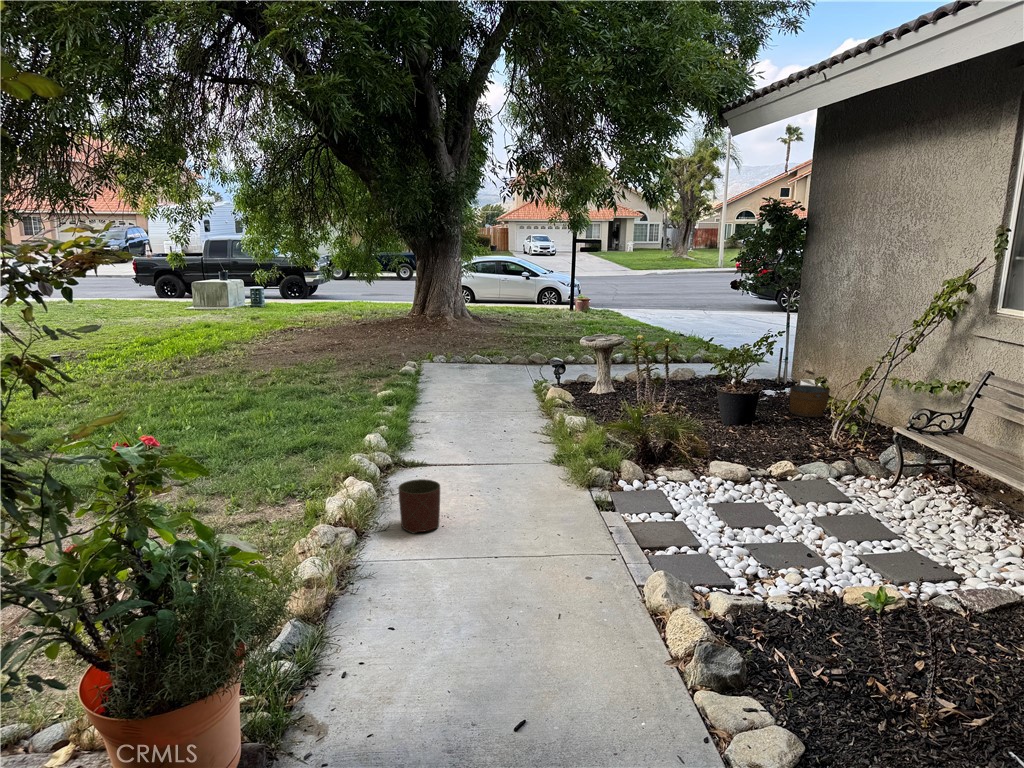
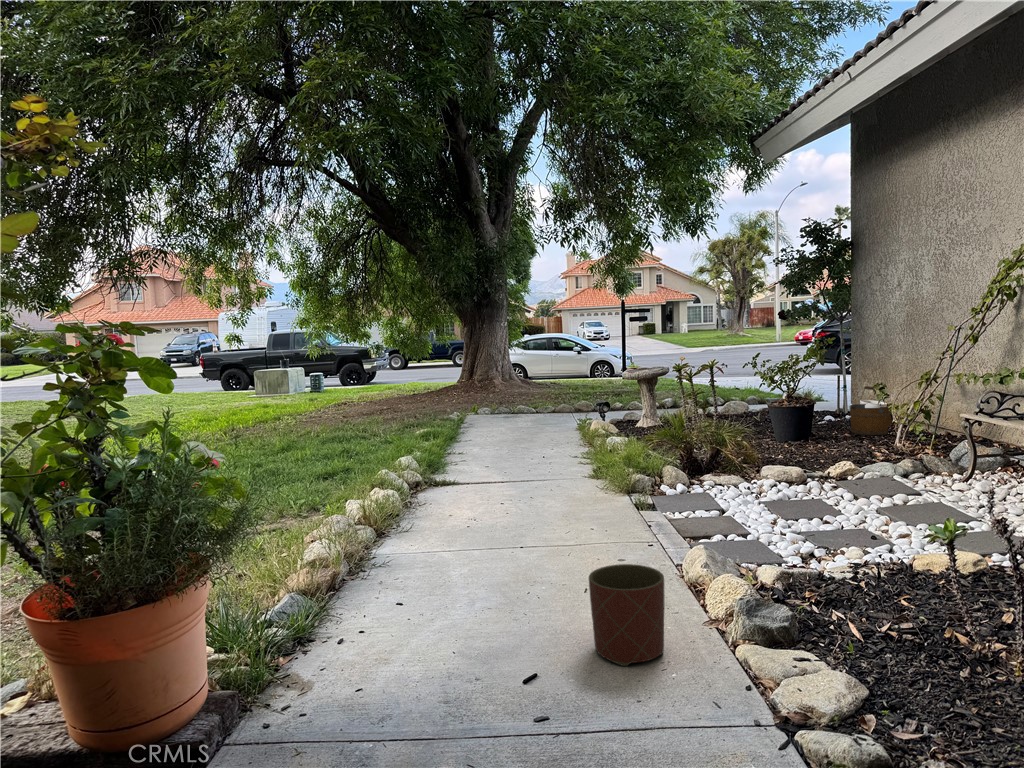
planter: present [398,479,440,534] -> present [589,564,665,666]

